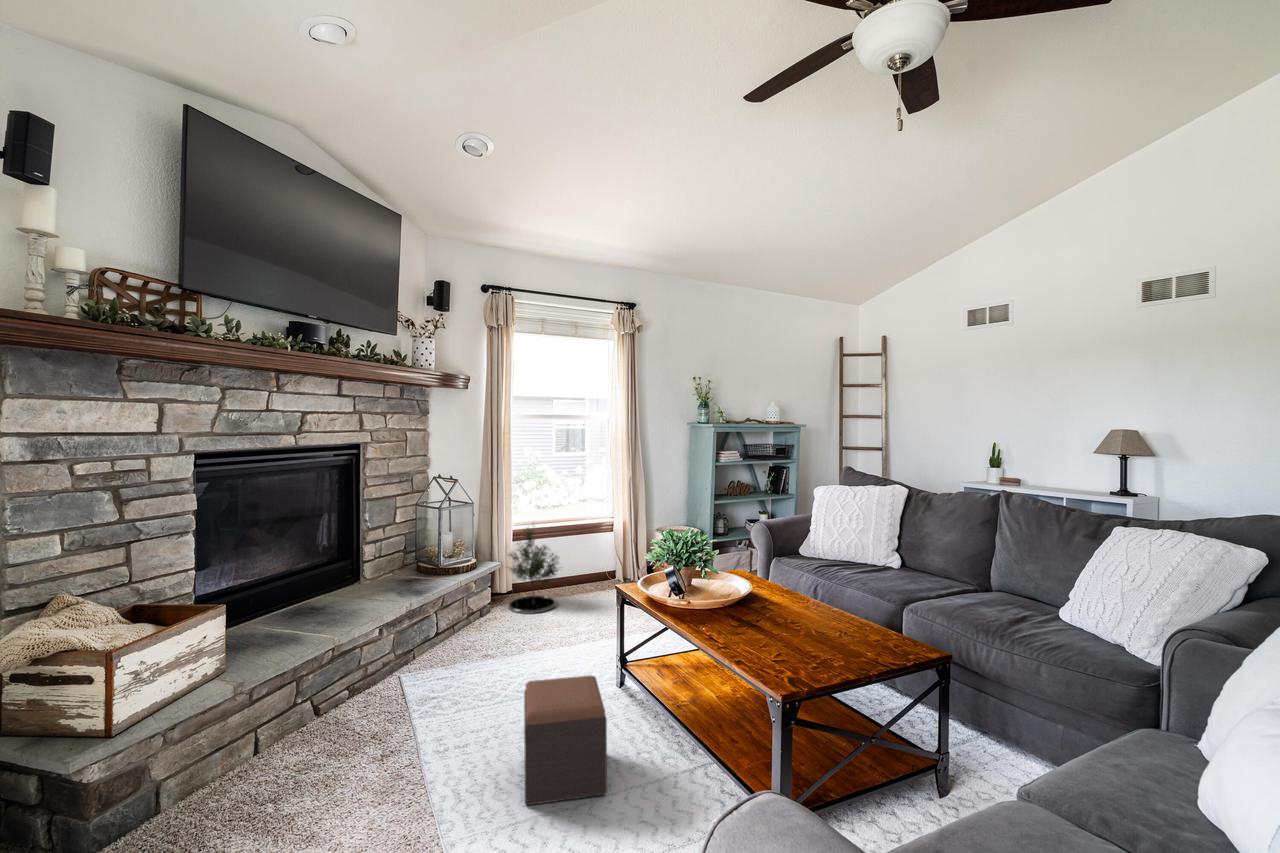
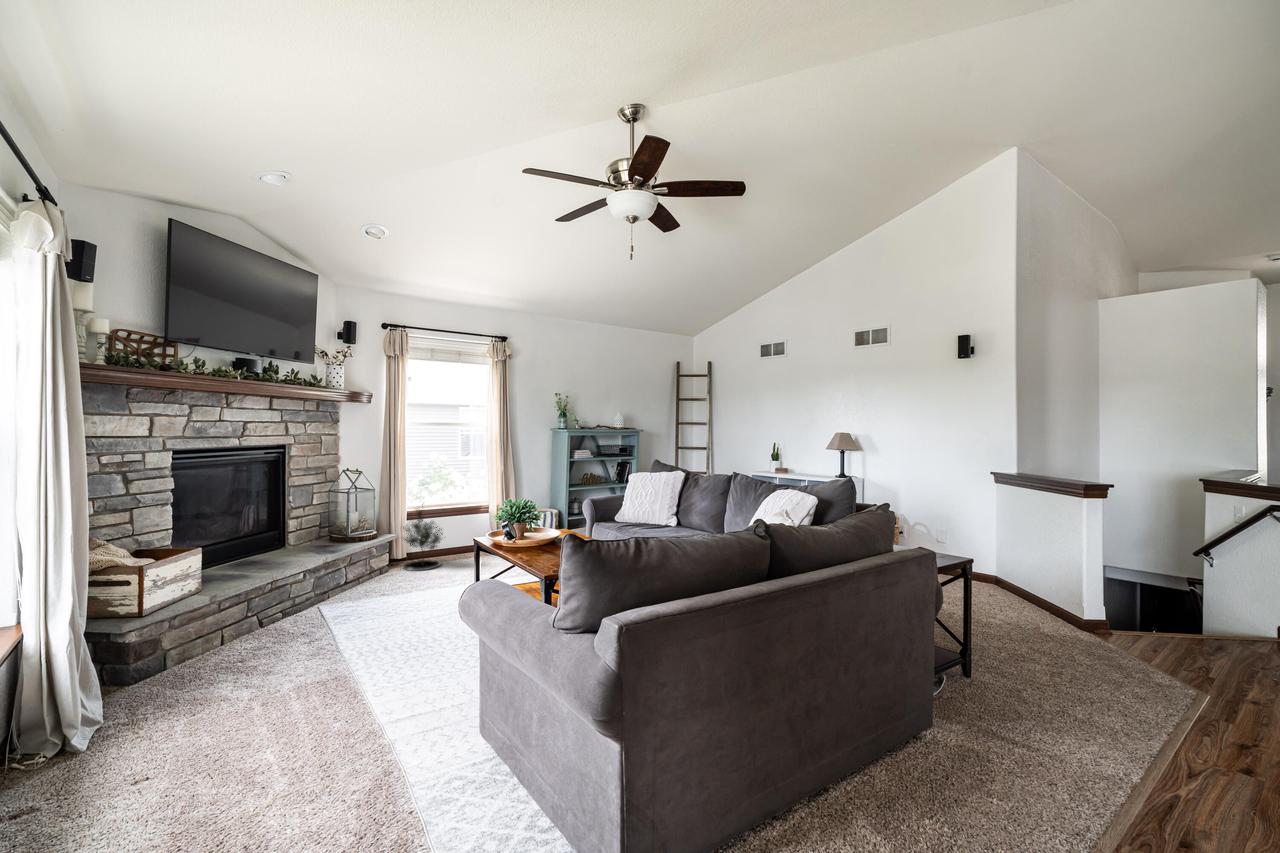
footstool: present [524,675,607,805] -> none [403,585,454,654]

